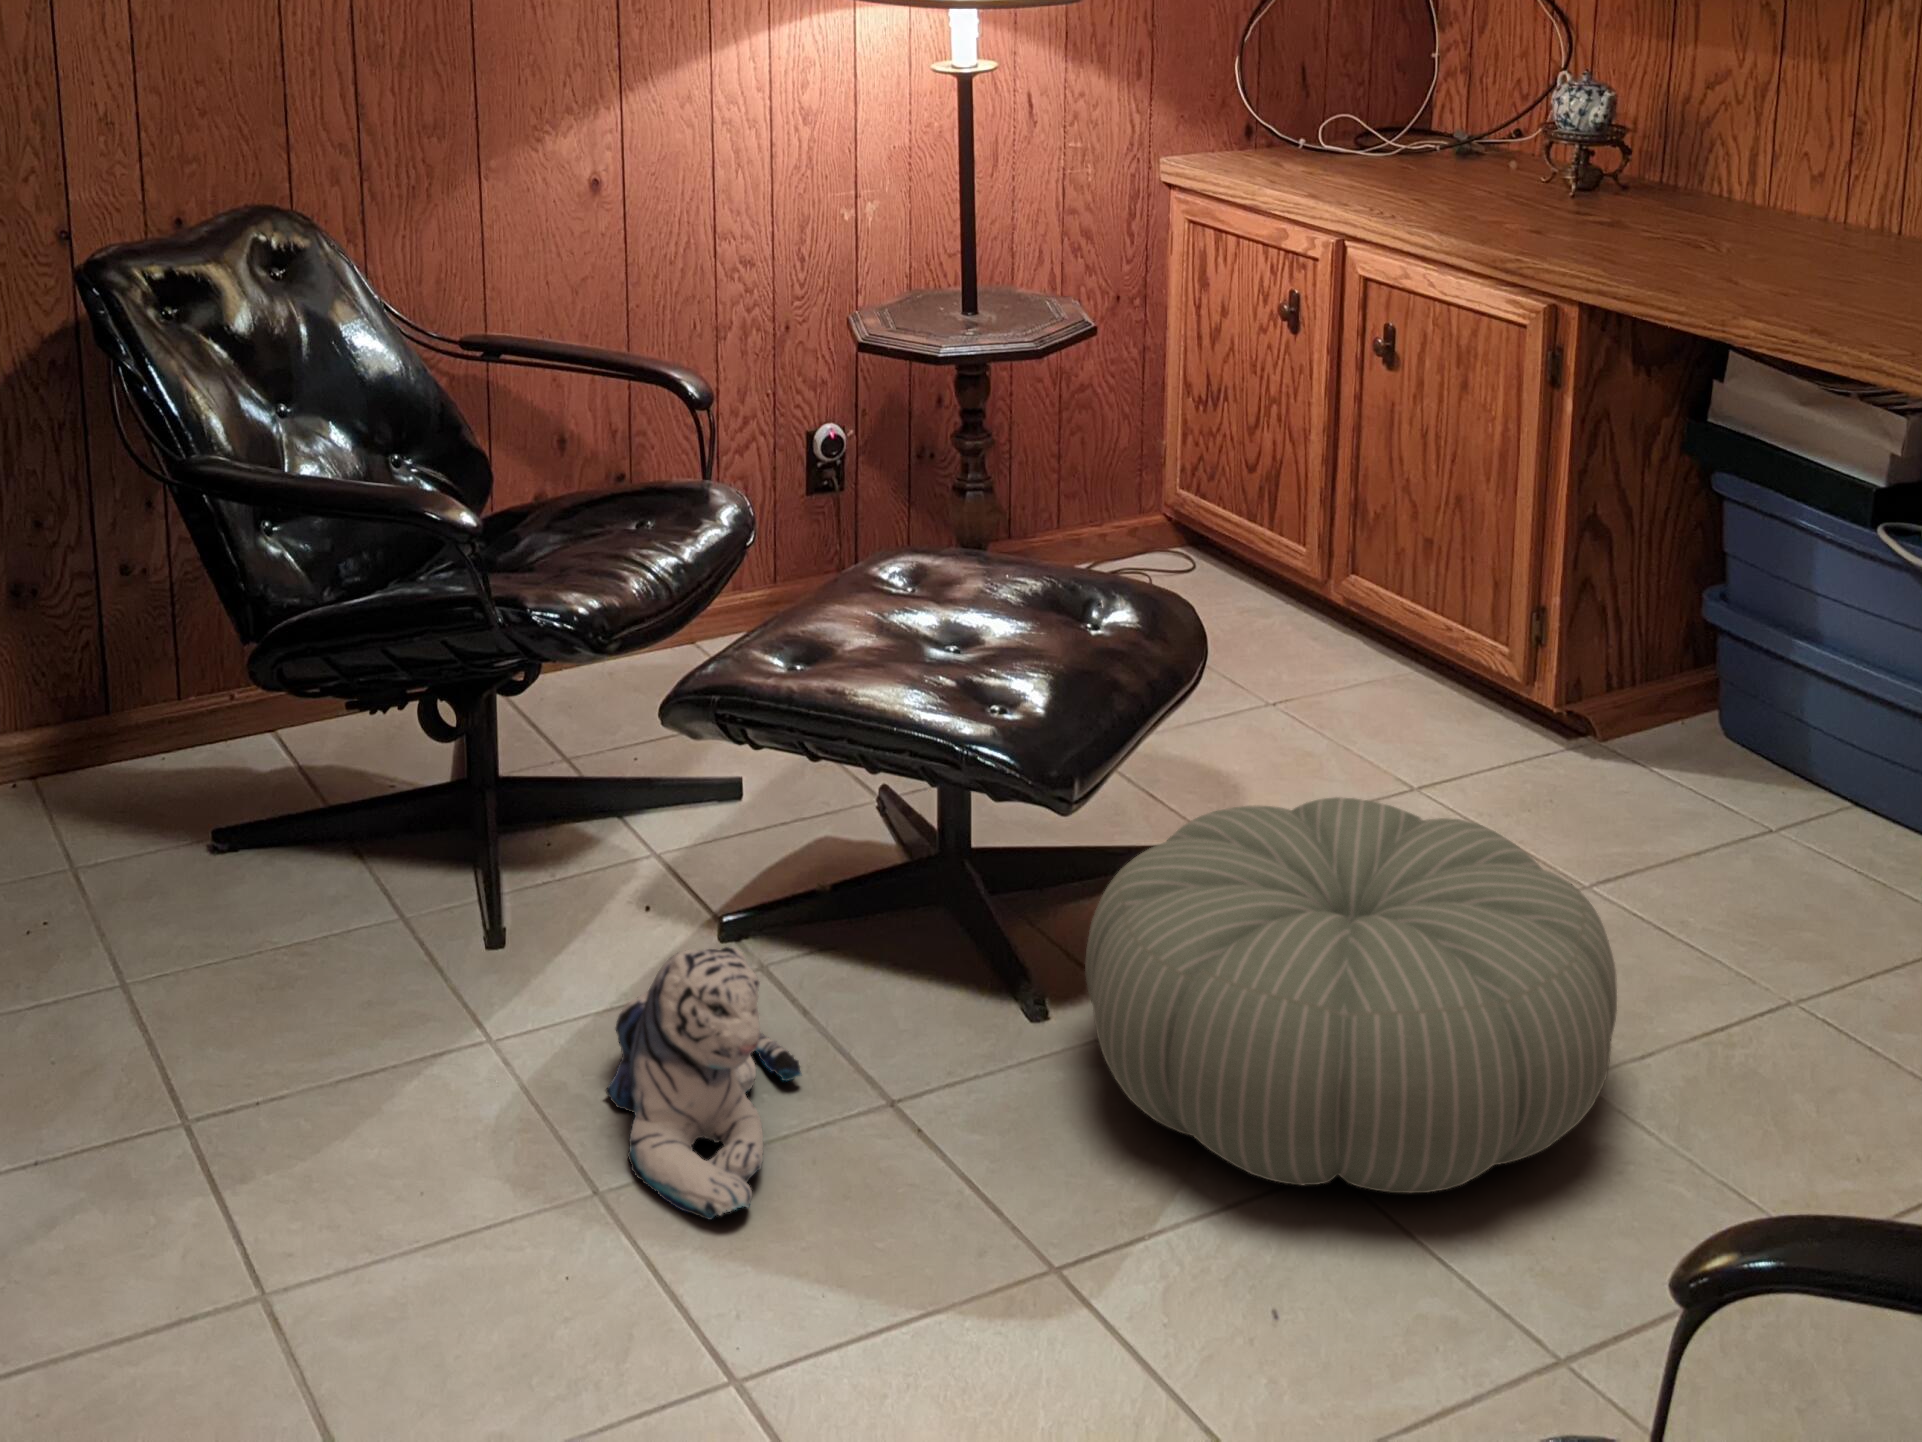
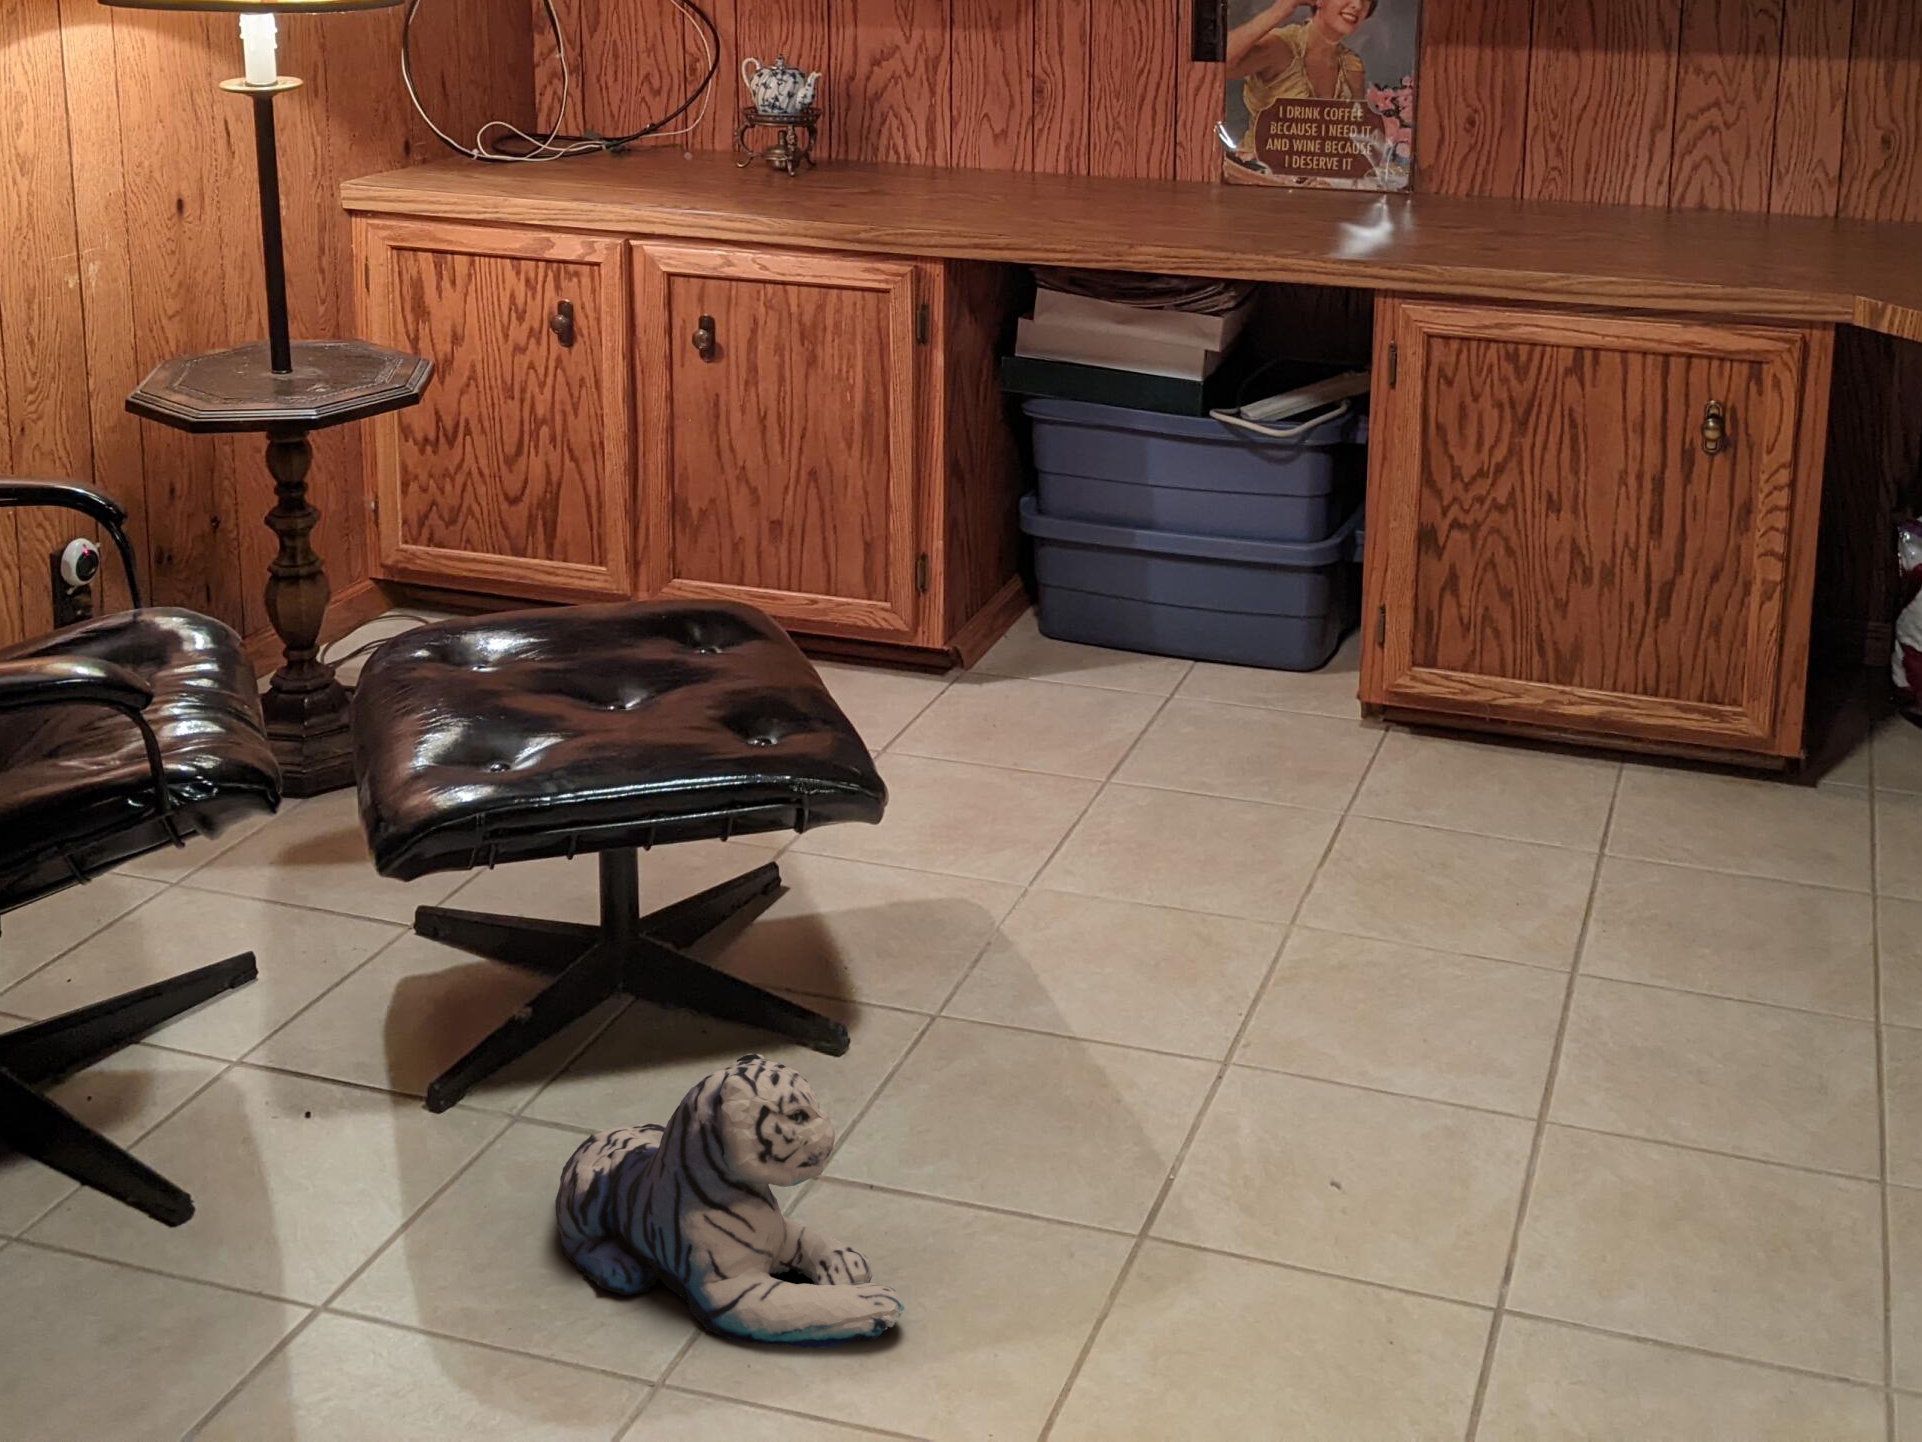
pouf: present [1085,797,1617,1193] -> none [924,722,1420,1077]

